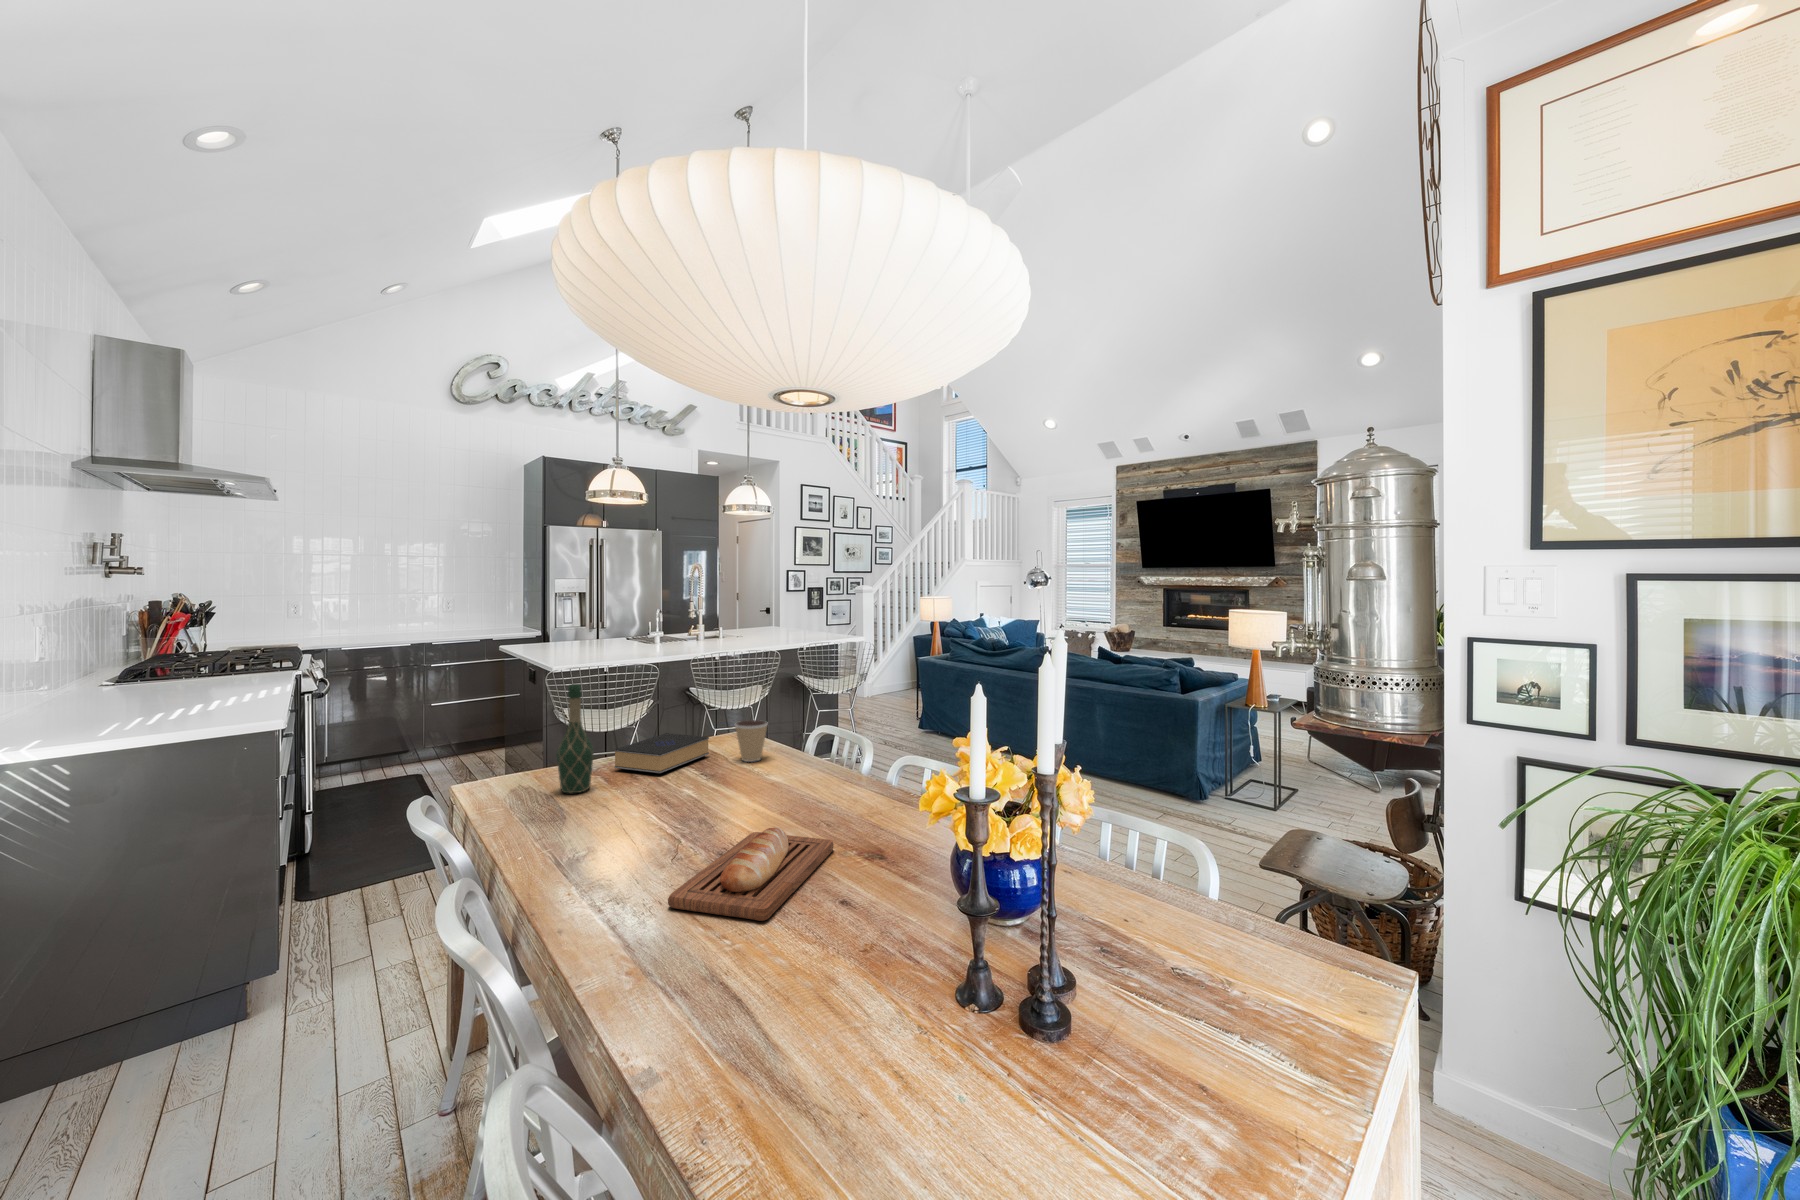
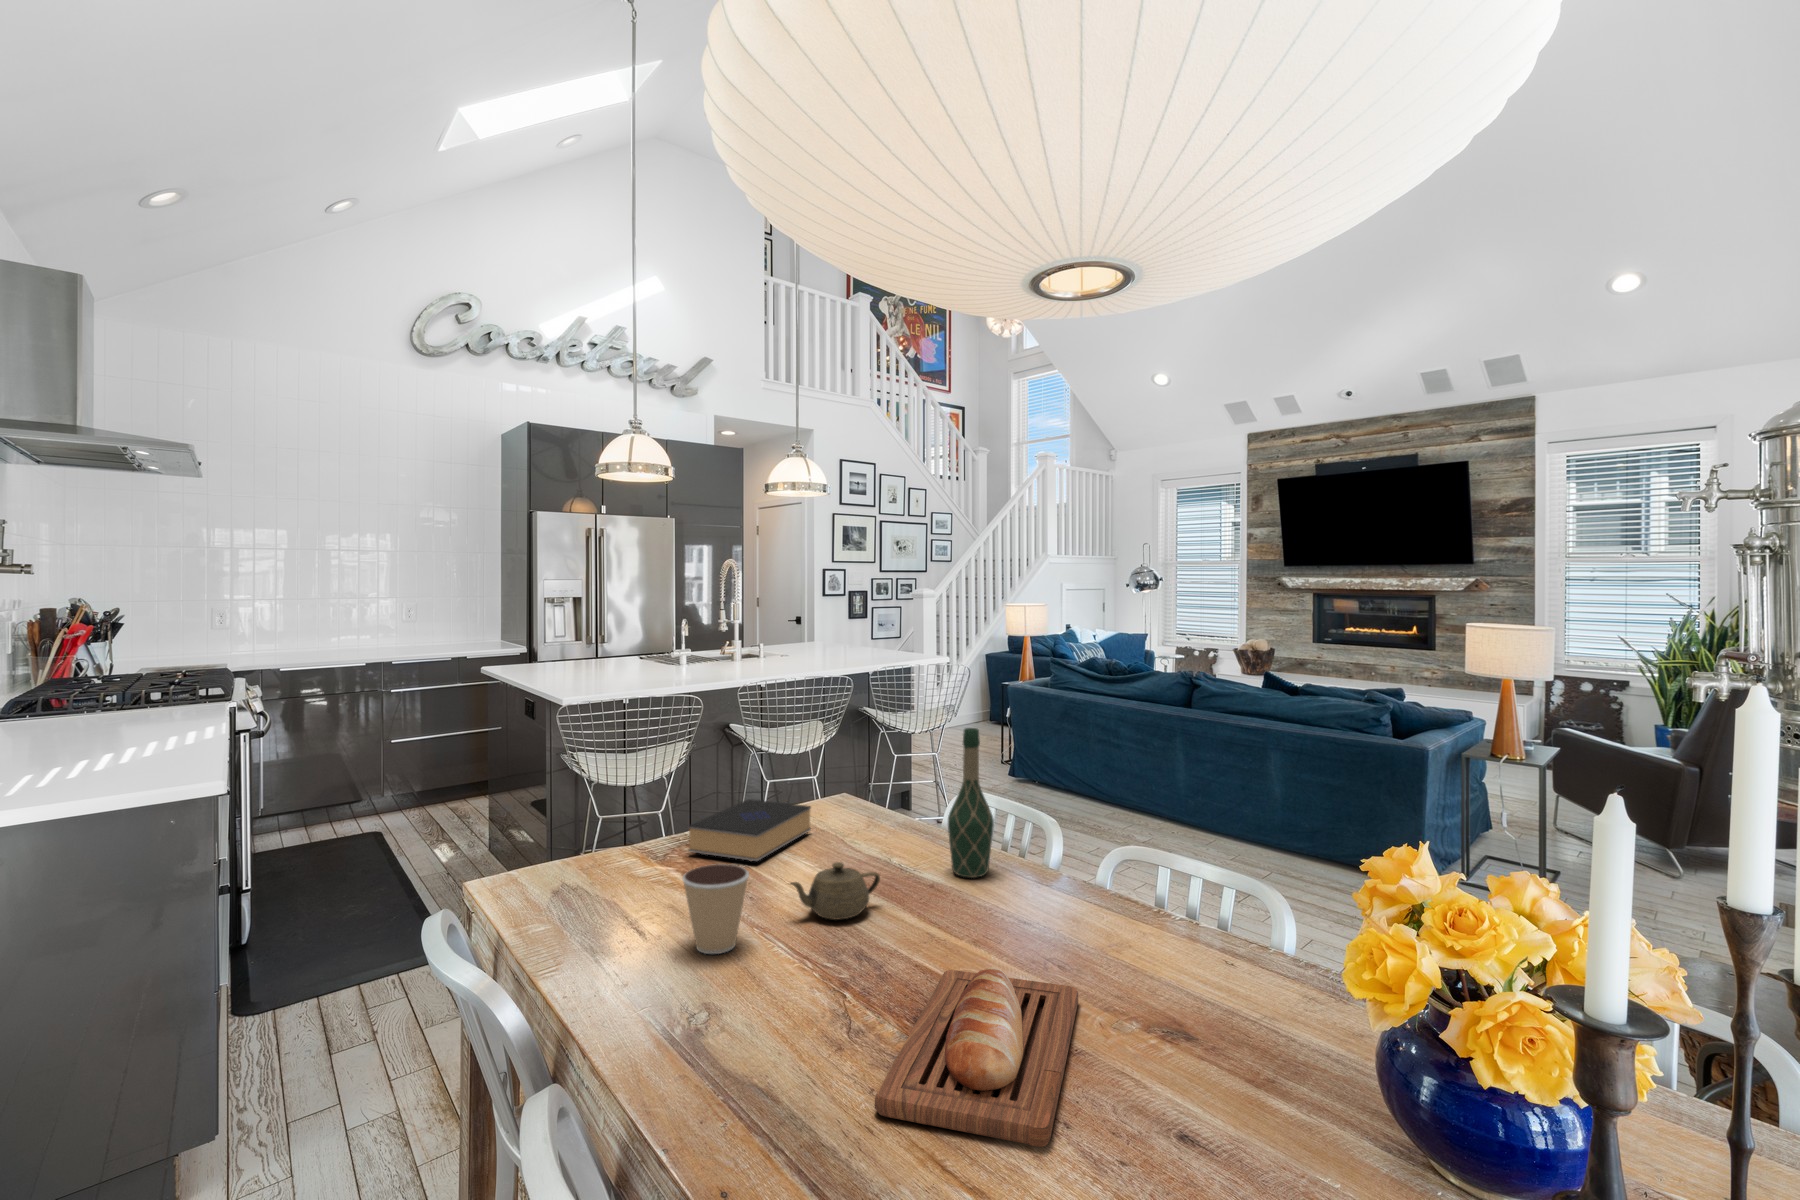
wine bottle: present [556,684,594,793] -> present [948,728,994,878]
coffee cup: present [735,720,768,762] -> present [683,864,749,954]
teapot: none [665,769,734,807] -> present [790,862,880,920]

